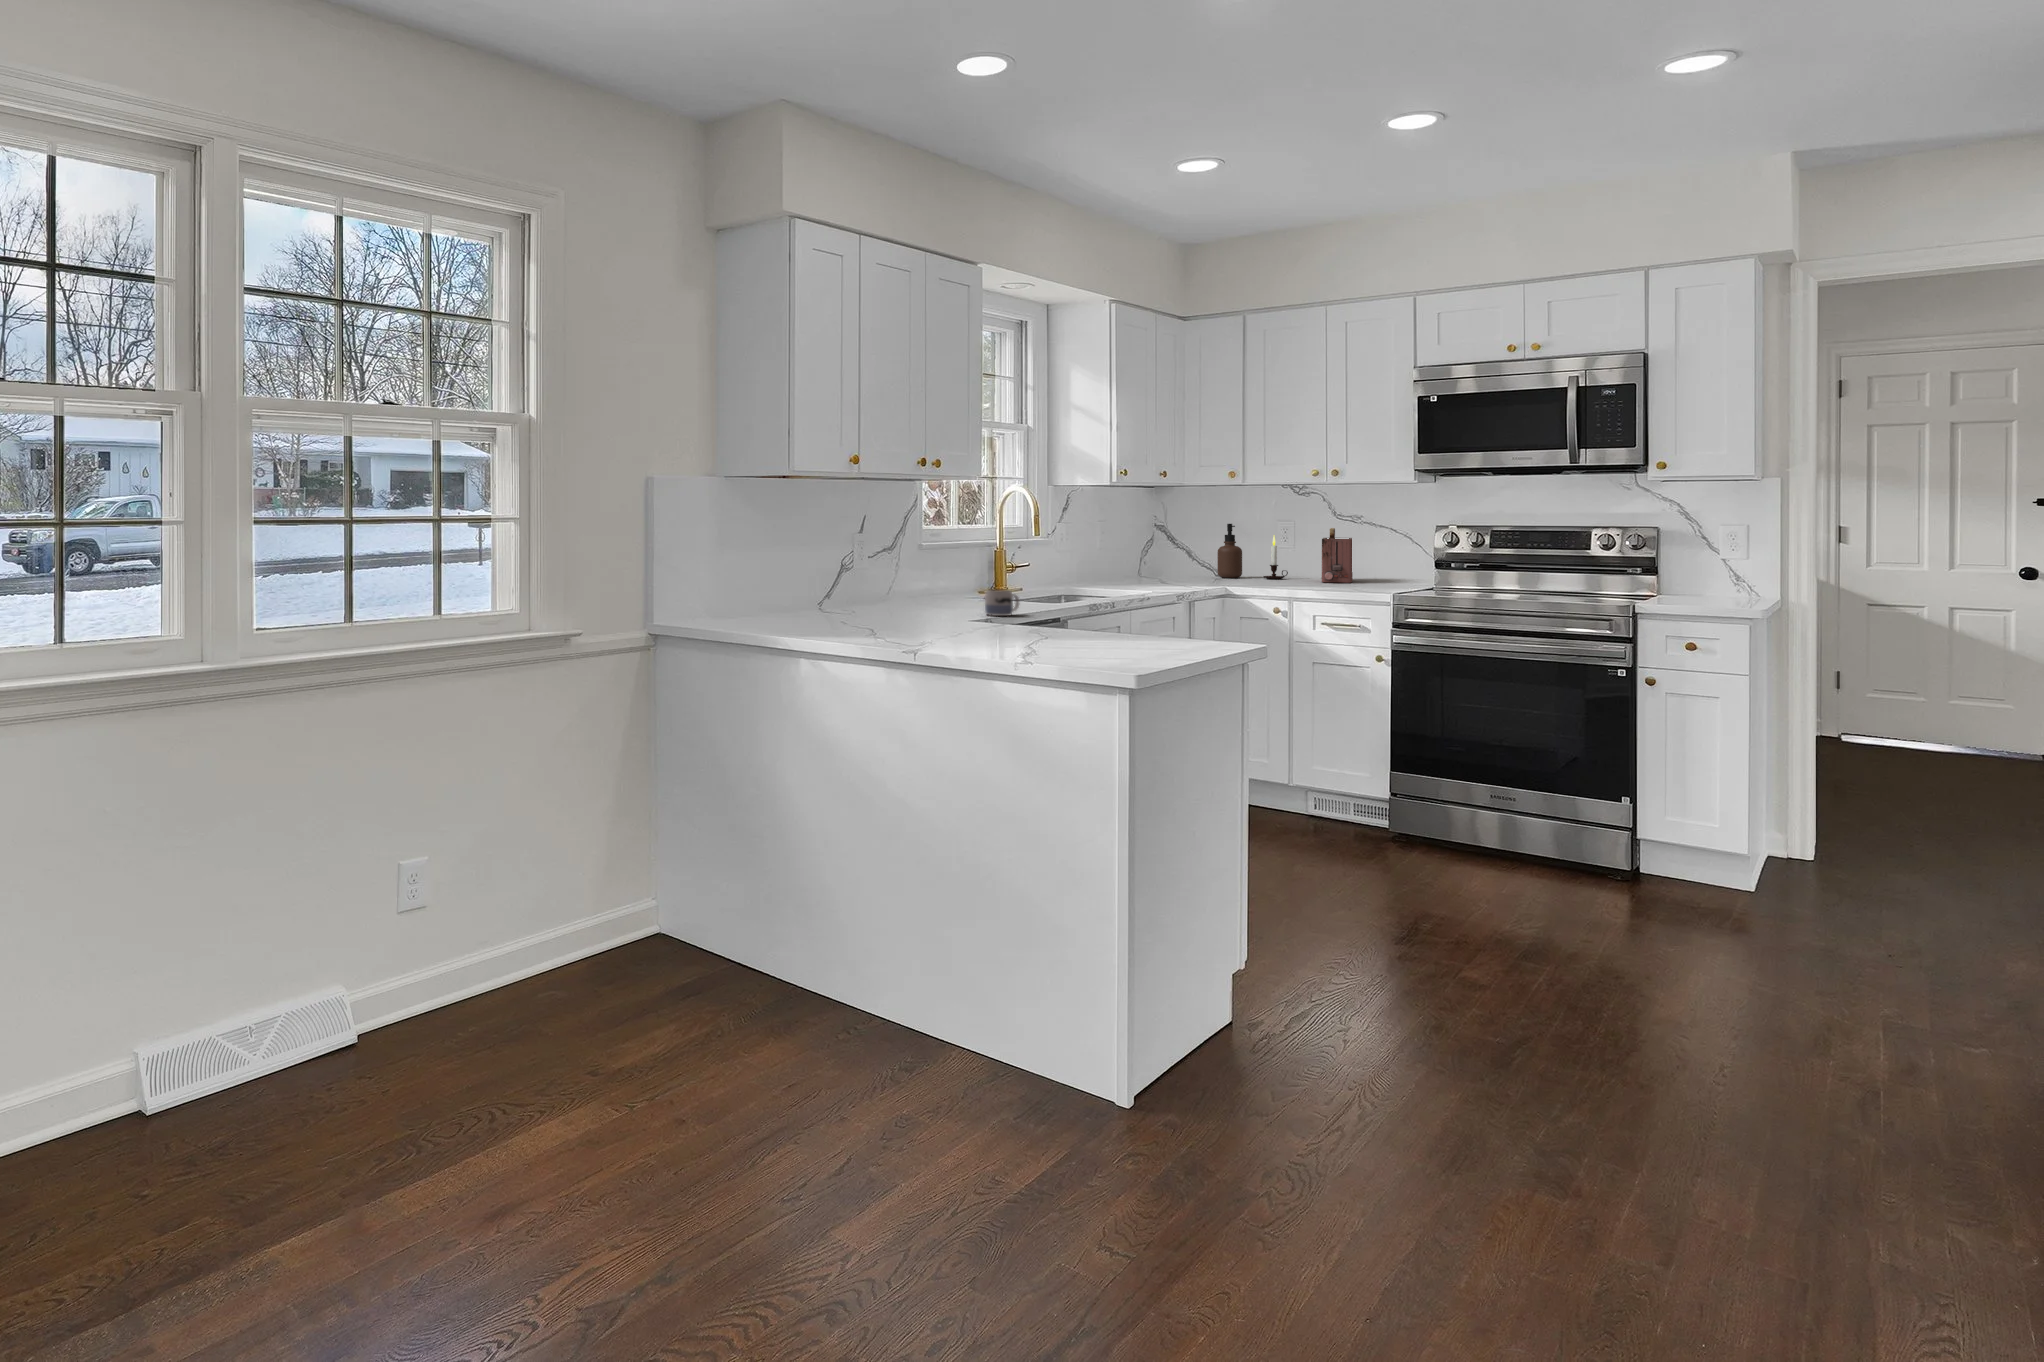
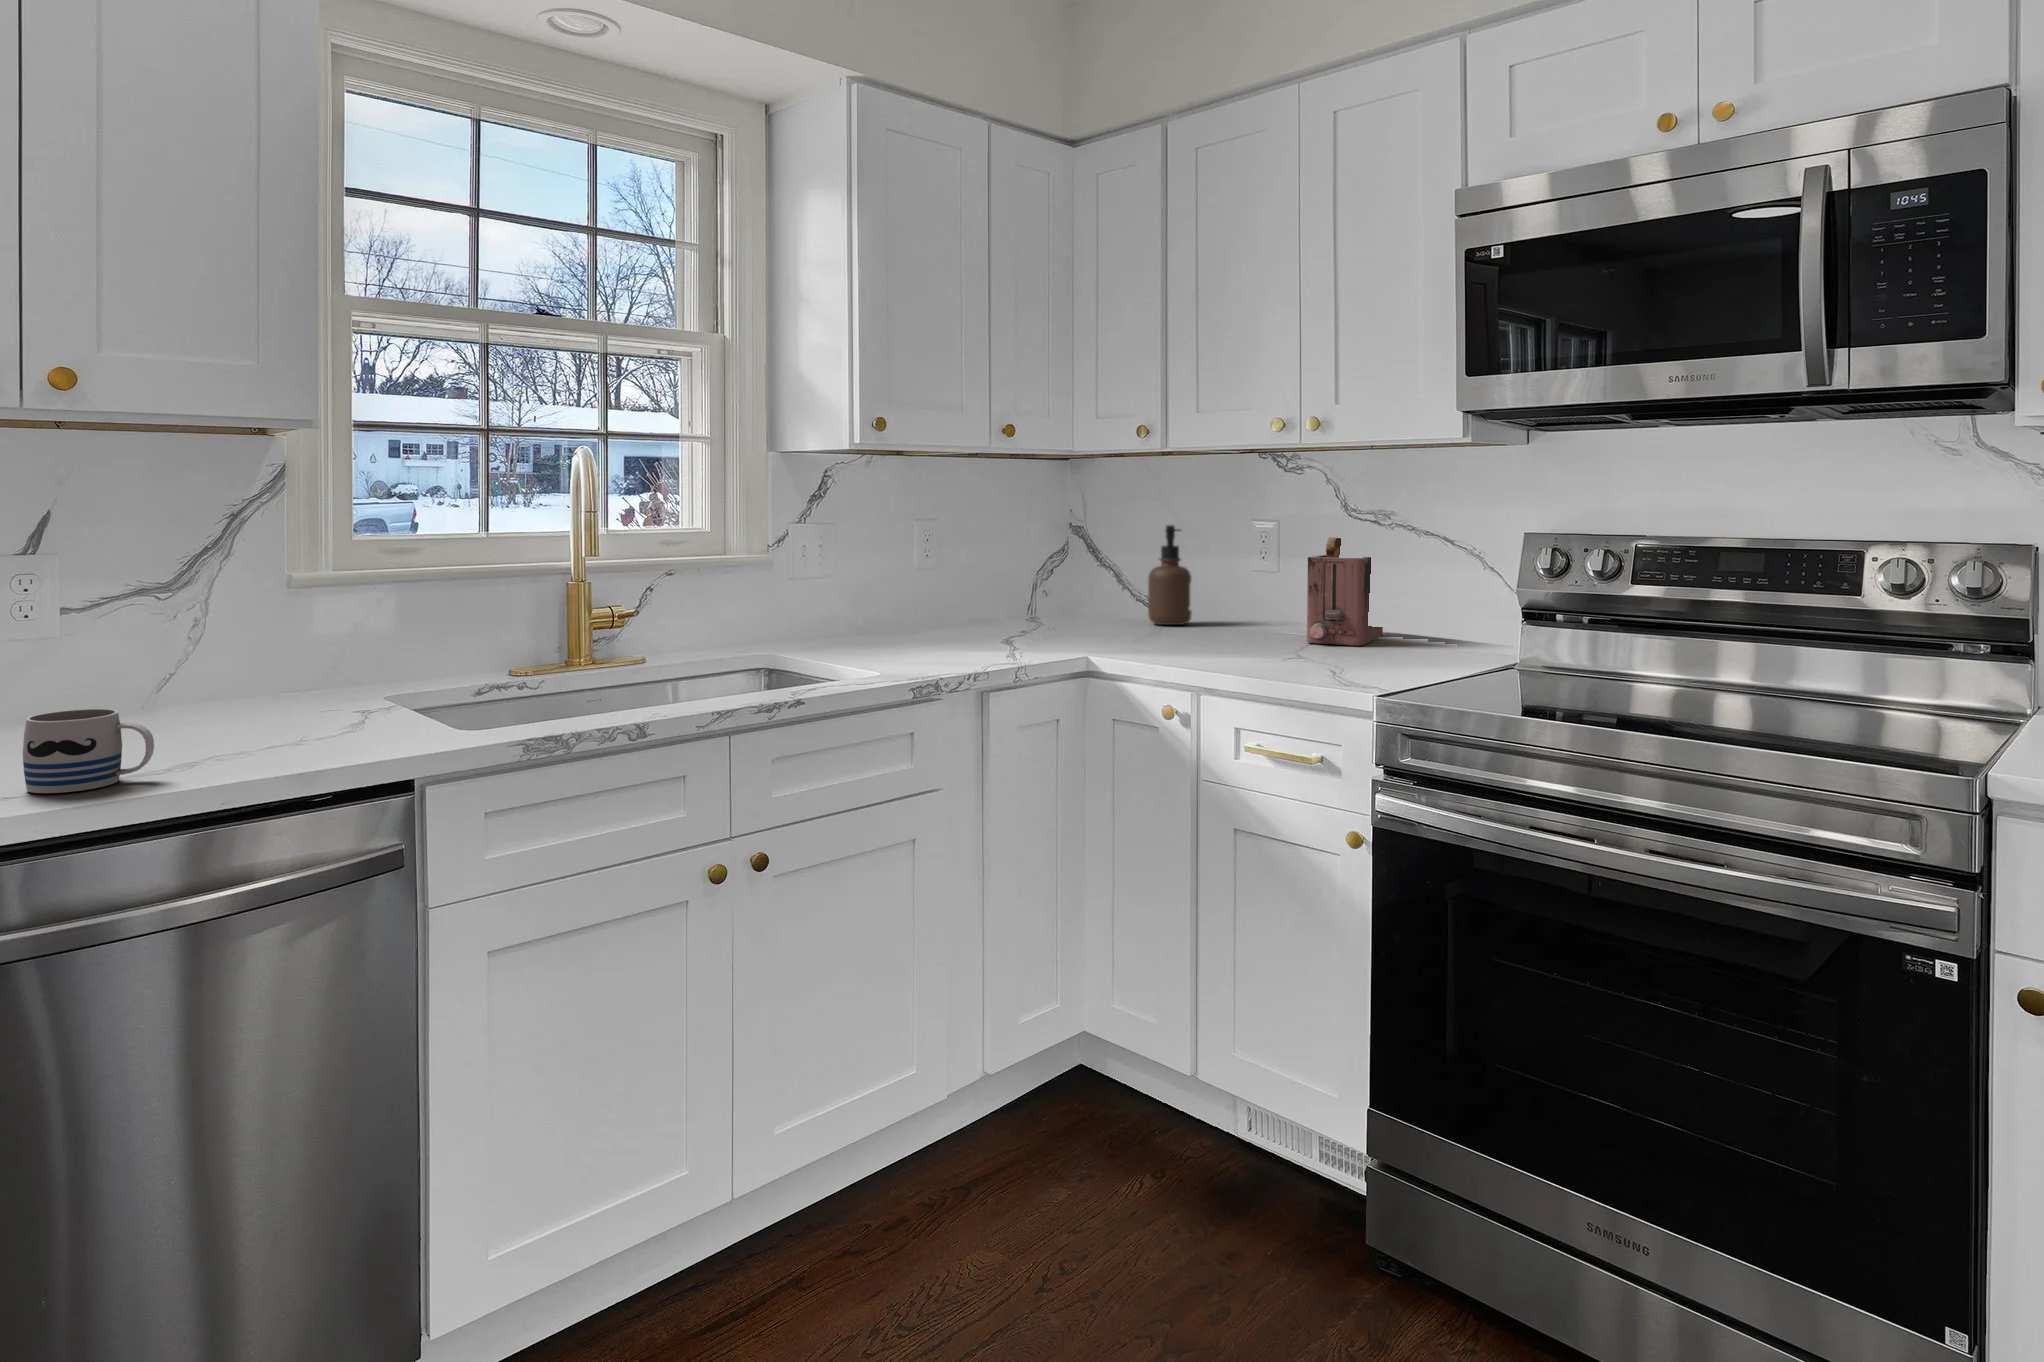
candle: present [1263,536,1288,579] -> none [1222,547,1269,630]

